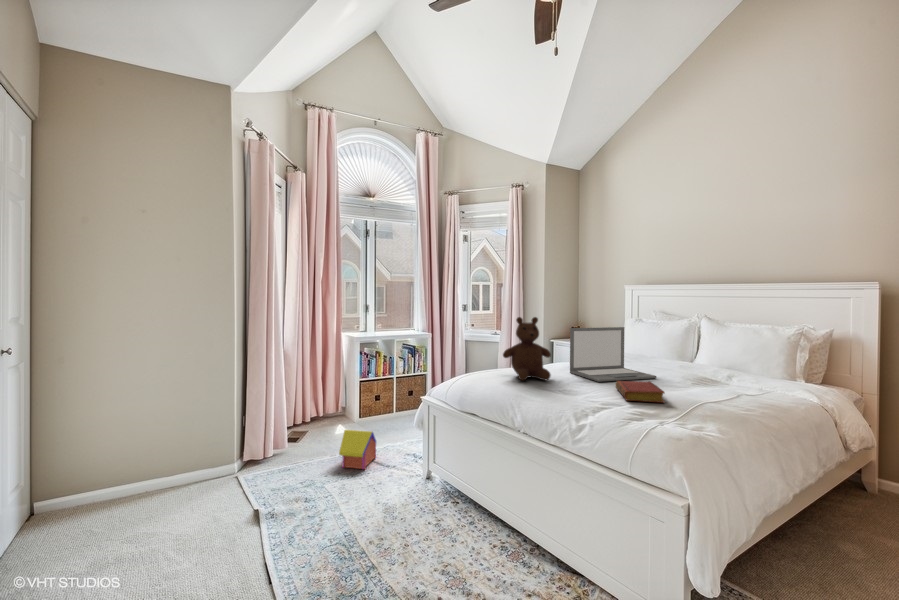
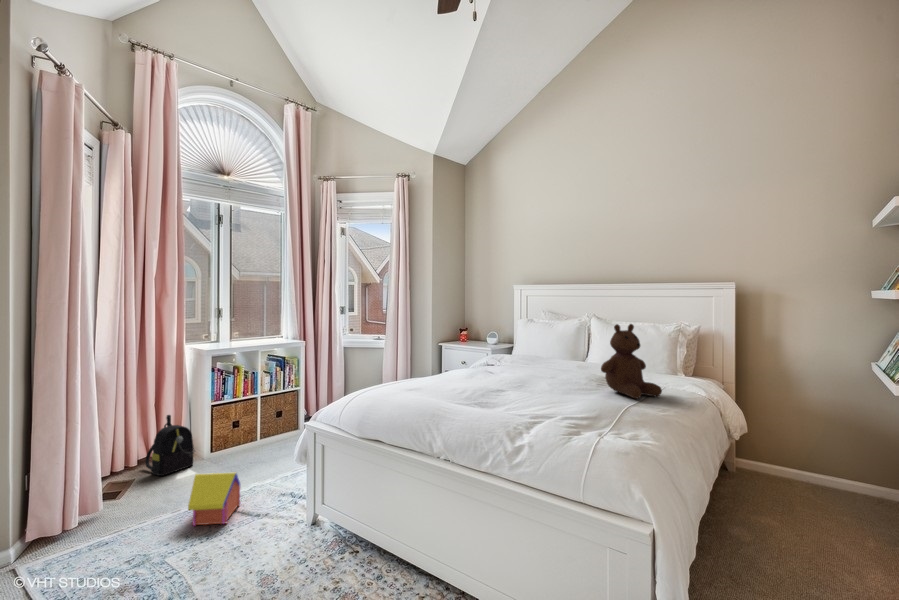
teddy bear: present [503,317,551,381] -> present [601,324,662,399]
laptop: present [570,327,656,382] -> none [478,331,565,391]
book: present [616,381,665,403] -> none [534,388,590,412]
backpack: none [315,385,349,431] -> present [145,415,195,476]

